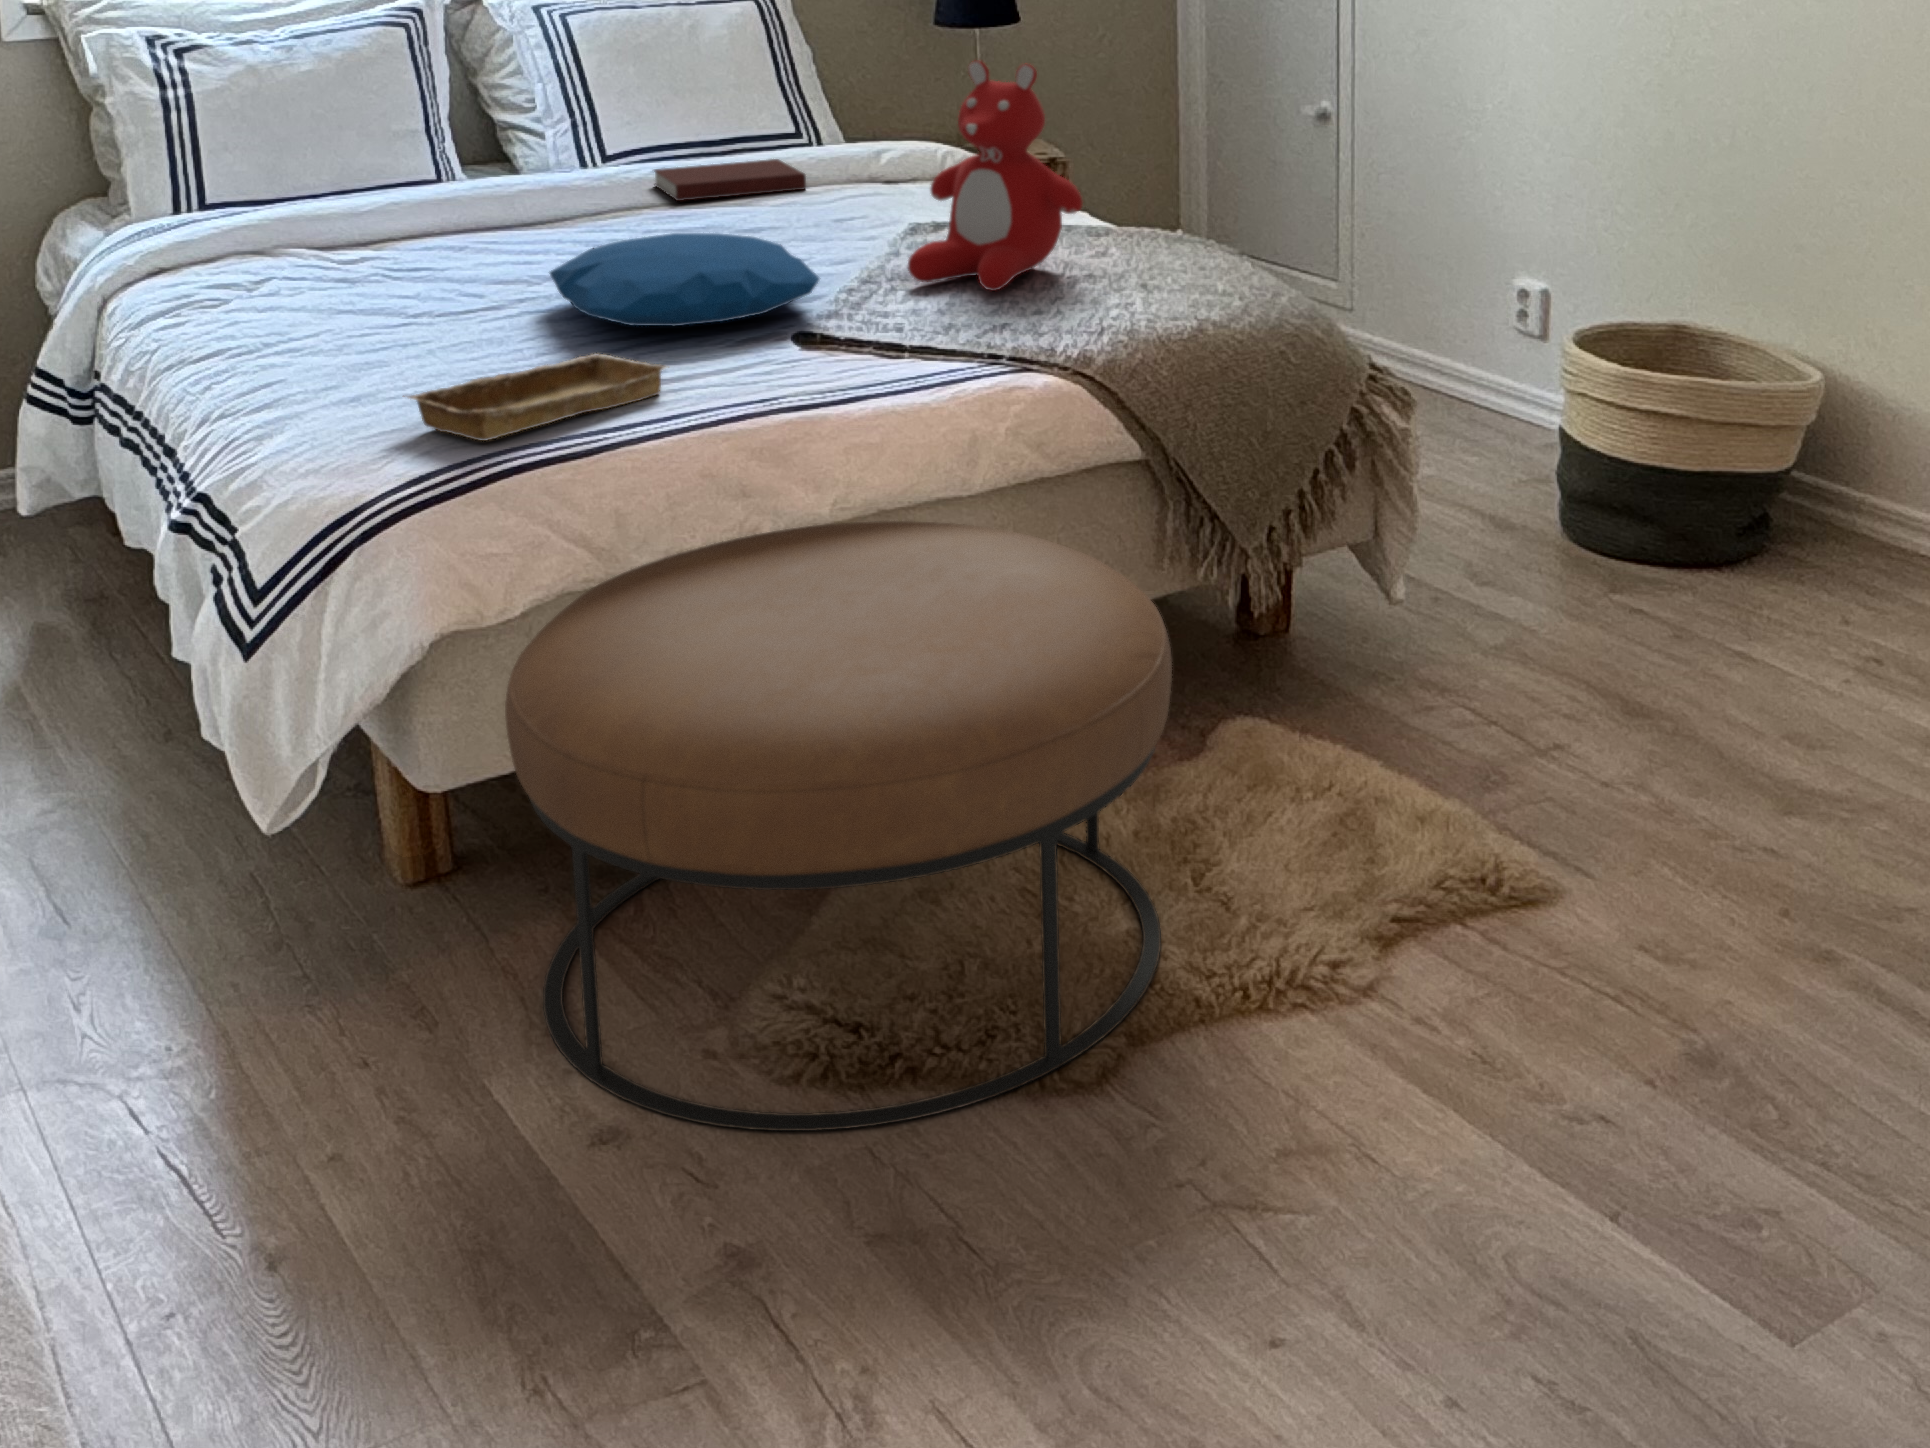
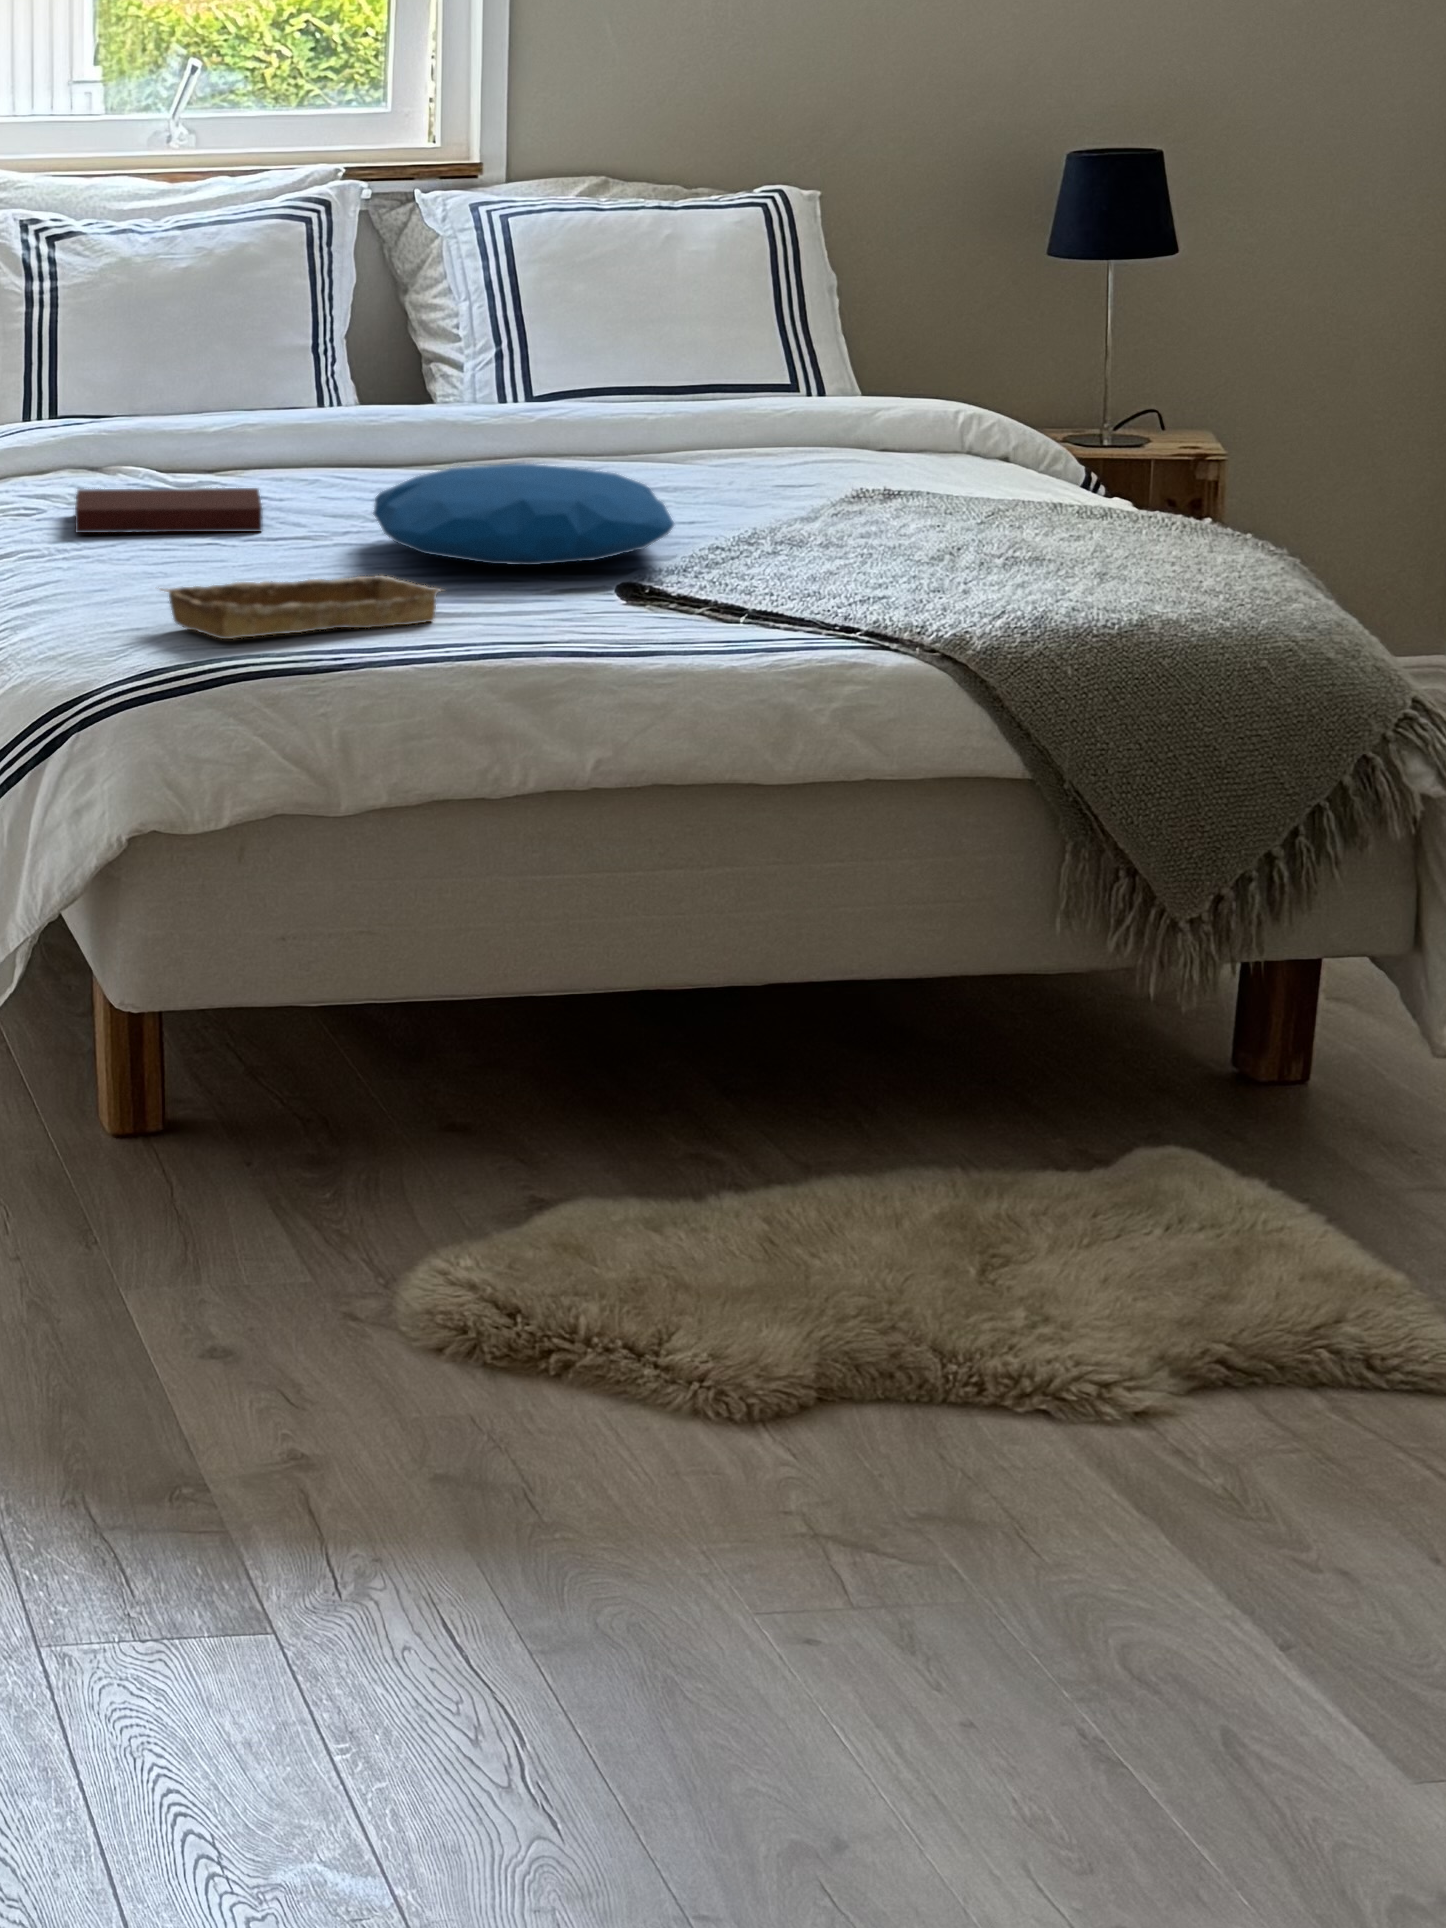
teddy bear: present [908,60,1083,291] -> none [803,267,1039,562]
notebook: present [654,159,806,201] -> present [75,488,262,533]
ottoman: present [505,521,1172,1131] -> none [174,778,914,1363]

